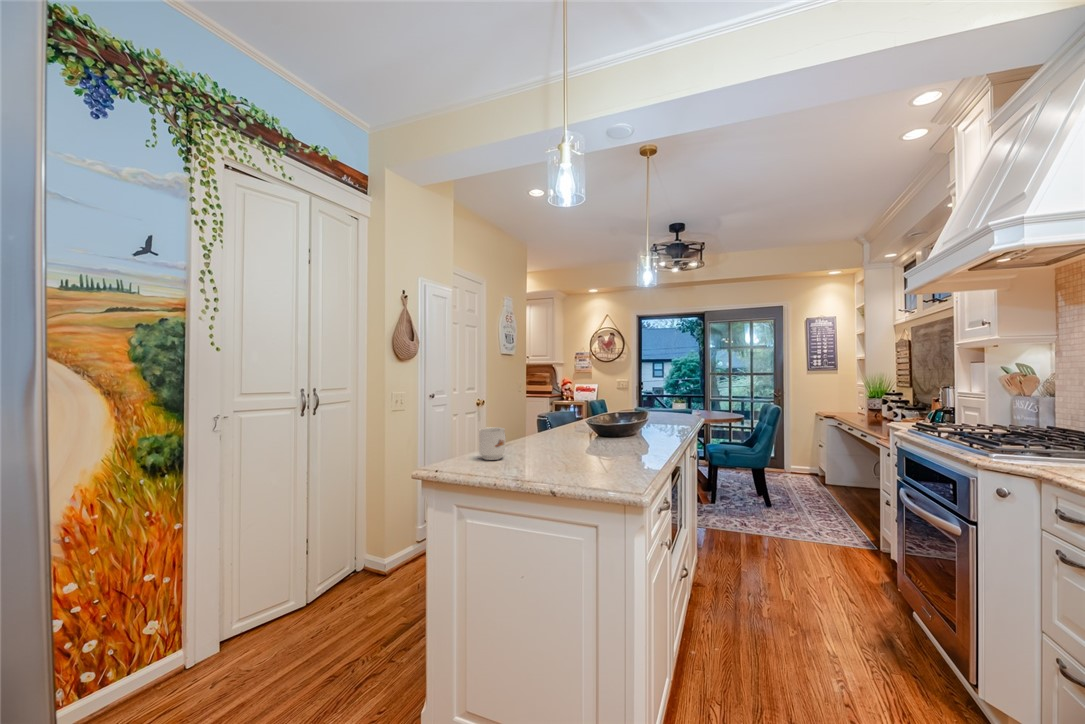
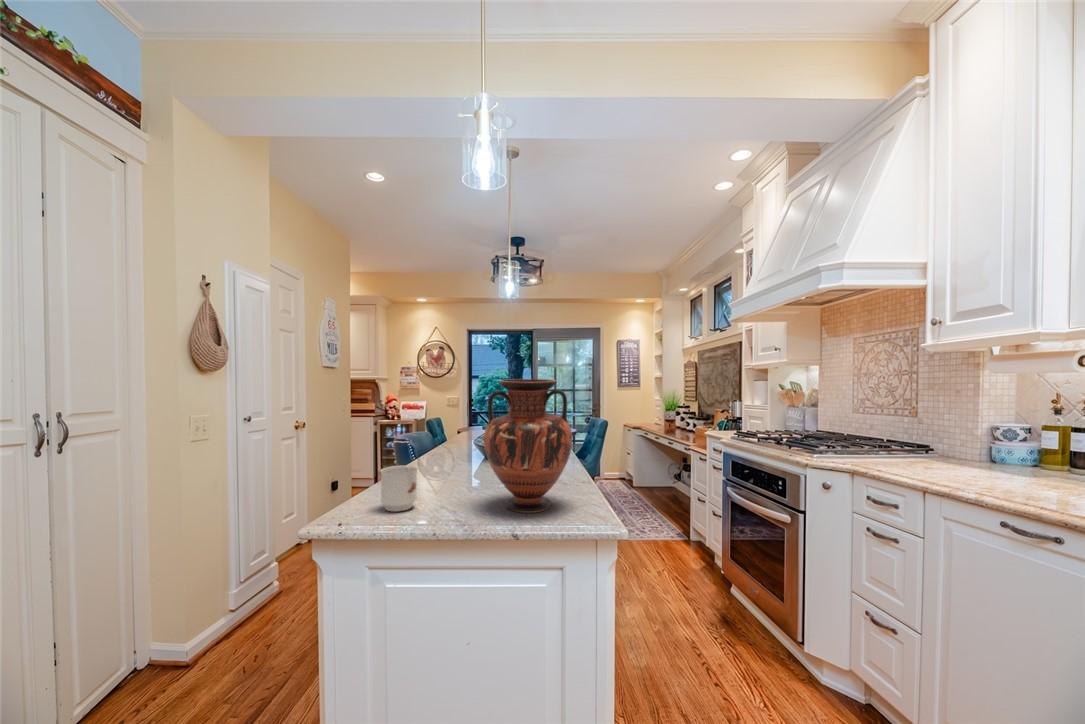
vase: none [548,360,623,472] -> present [484,379,572,513]

